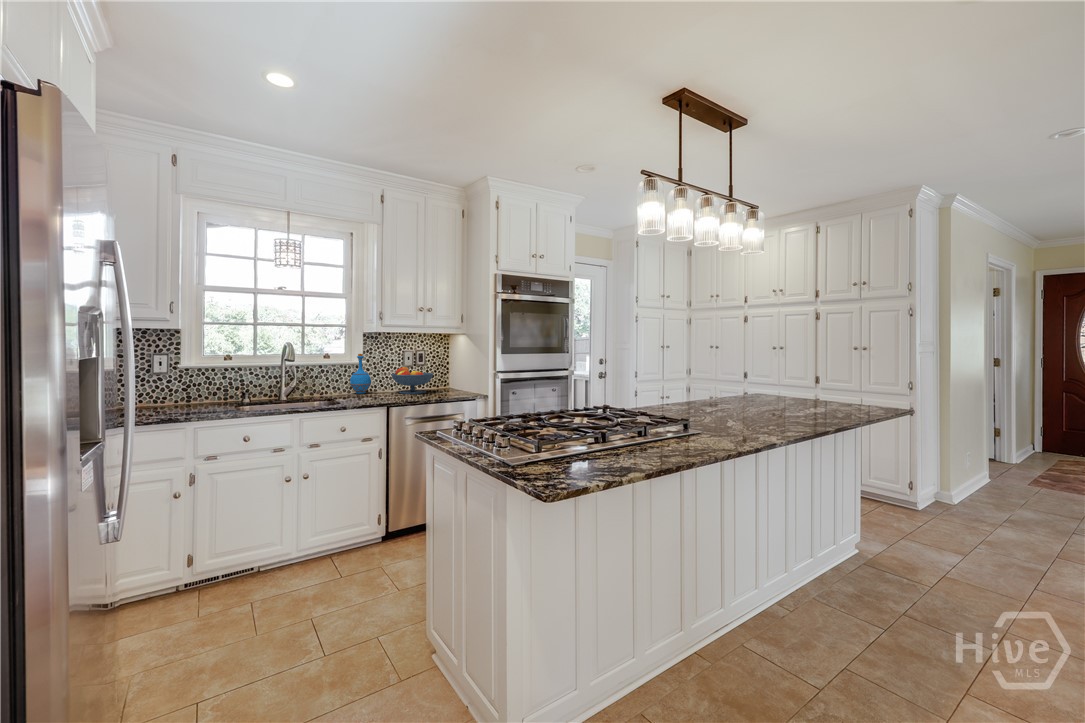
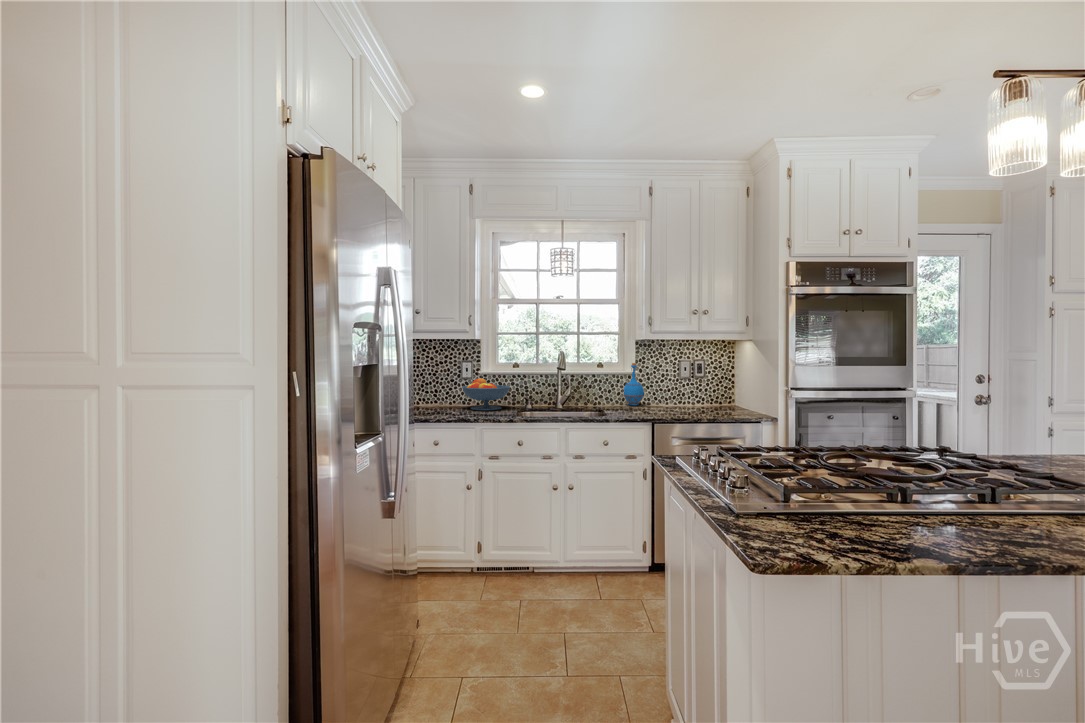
fruit bowl: present [391,367,433,394] -> present [462,378,510,410]

